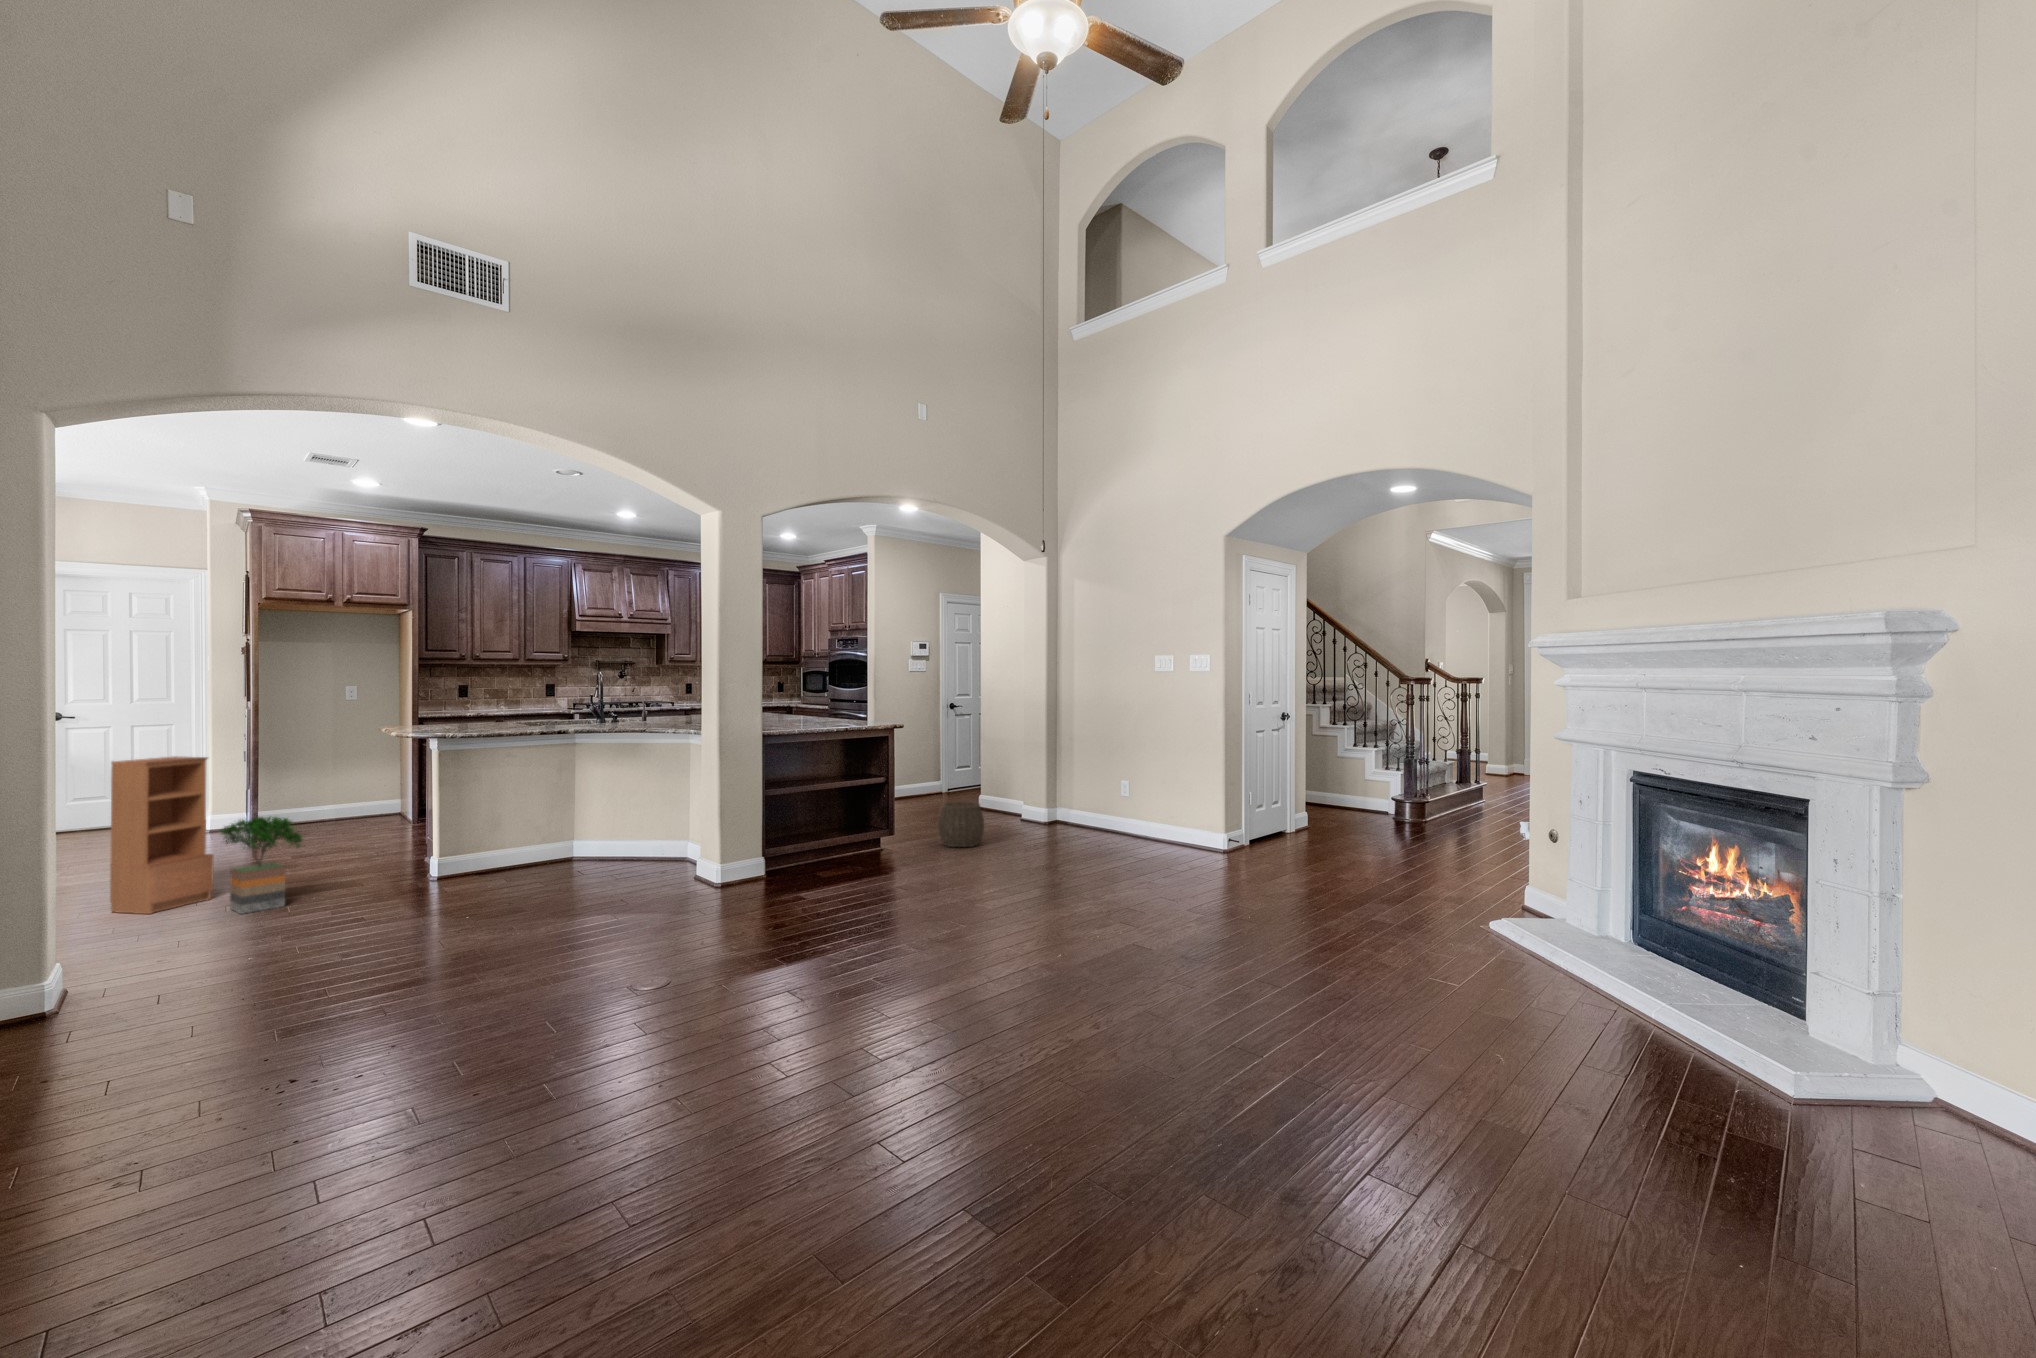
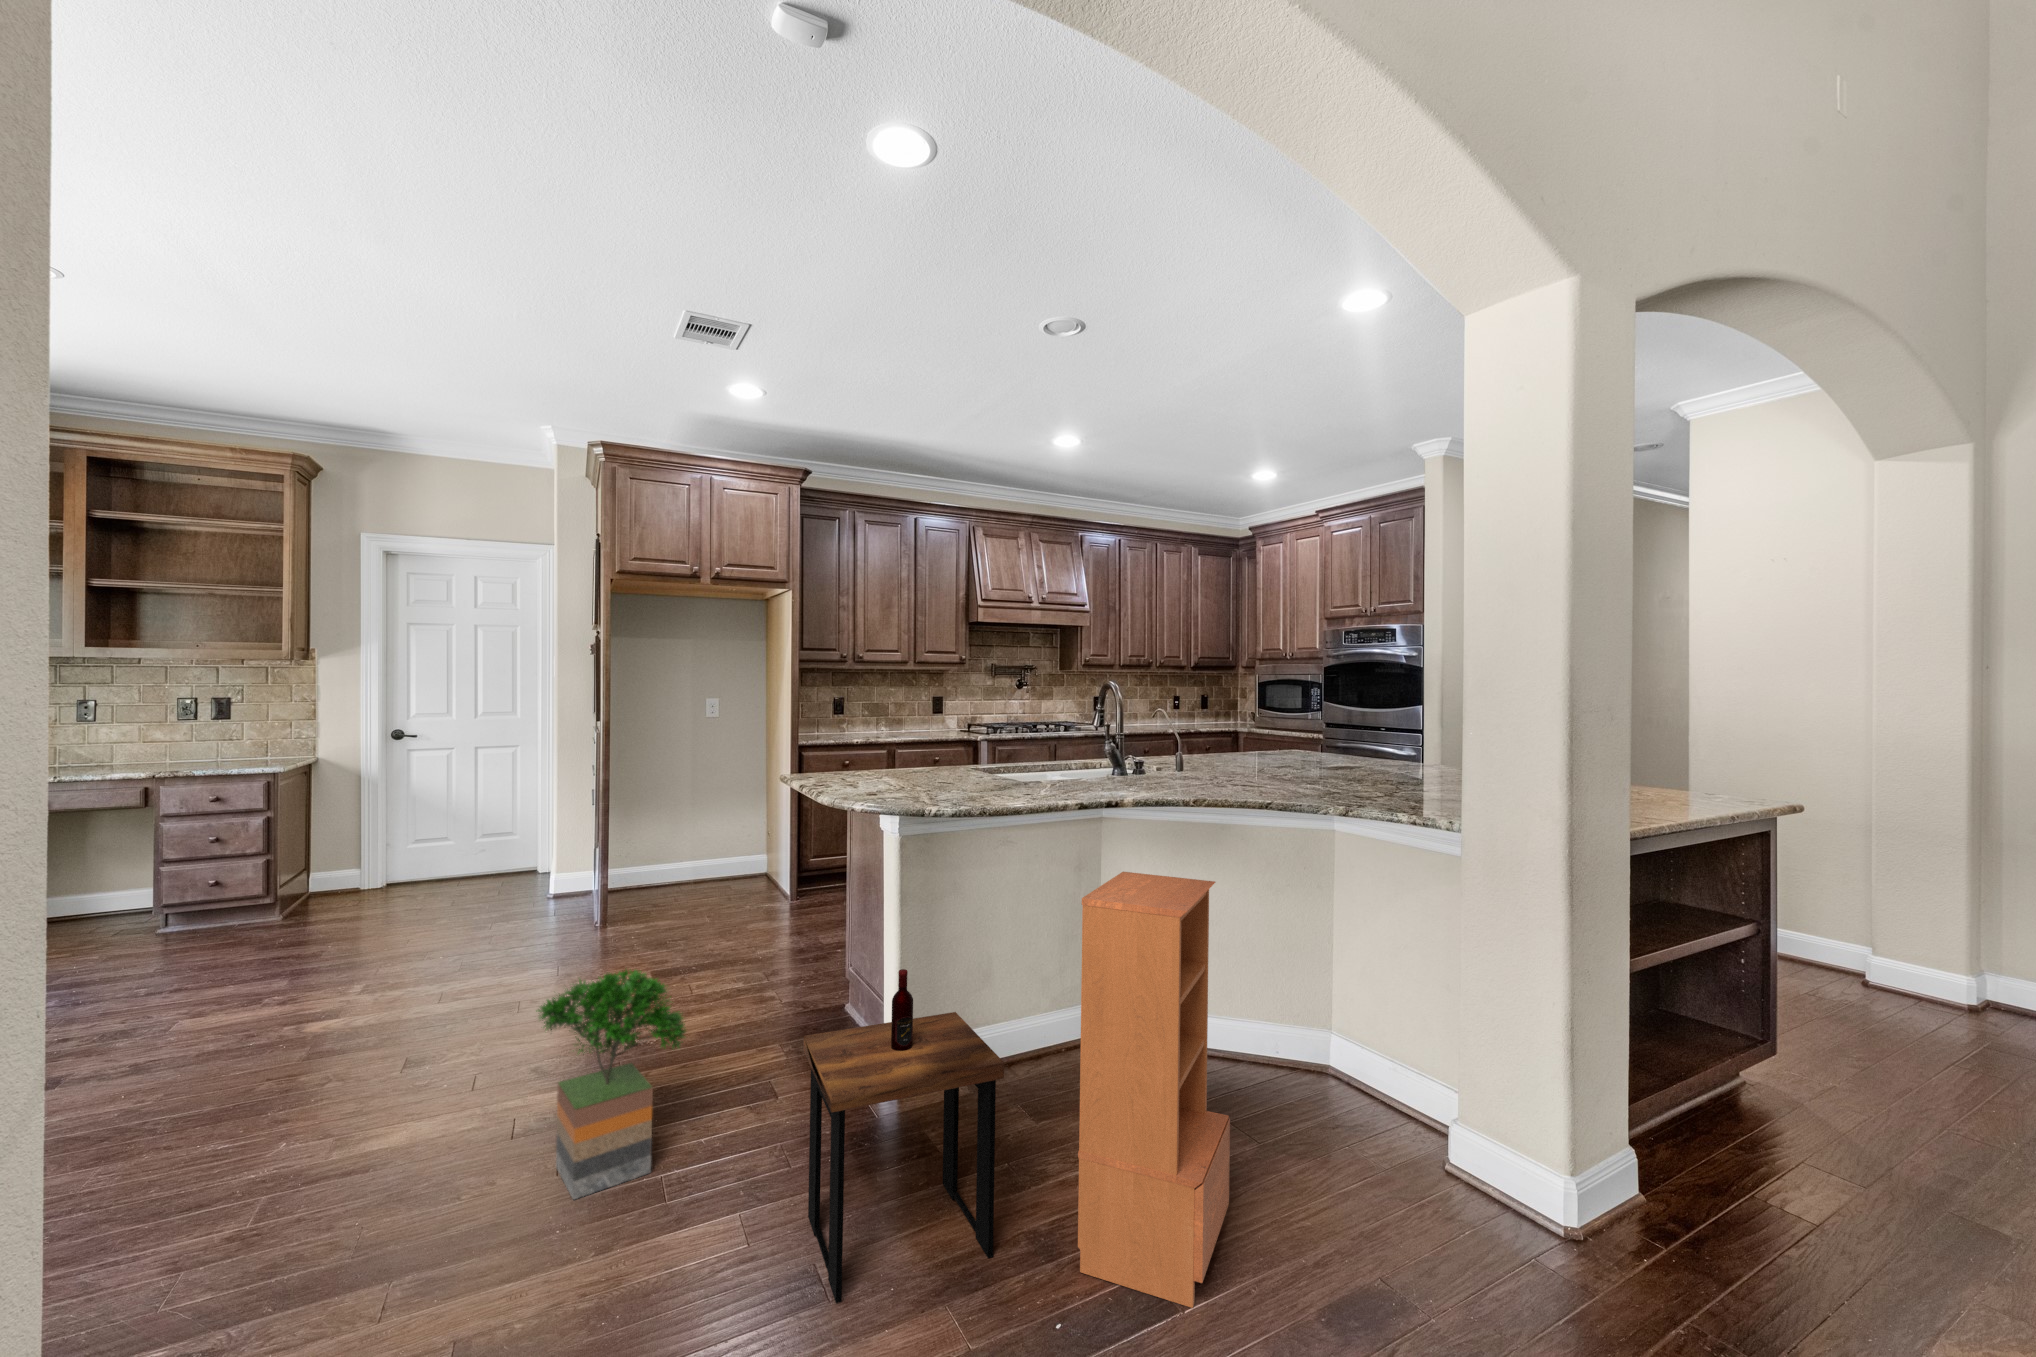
bookcase: present [110,756,214,914] -> present [1078,872,1230,1308]
side table: none [363,797,456,921] -> present [803,969,1004,1303]
woven basket: present [938,801,984,847] -> none [1835,969,1990,1092]

